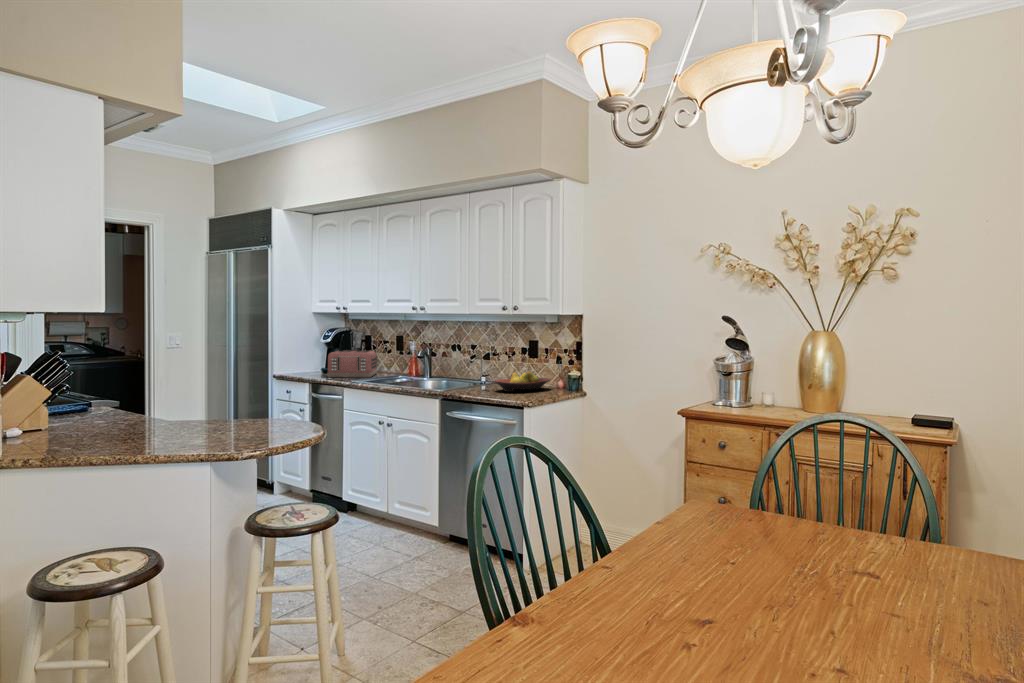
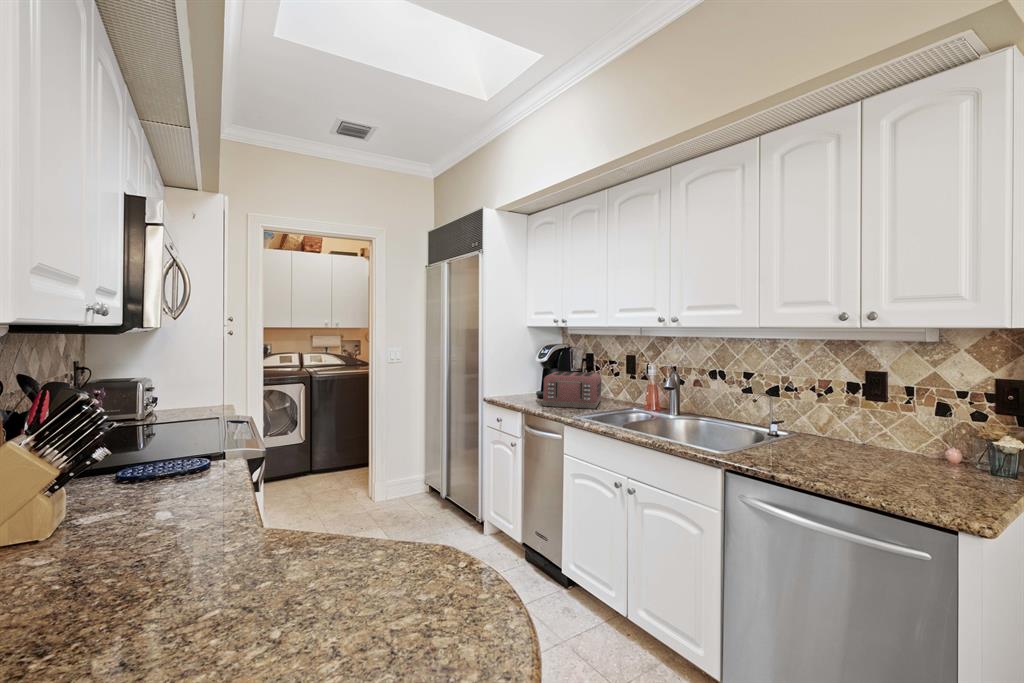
fruit bowl: present [494,371,550,392] -> none [821,427,929,467]

